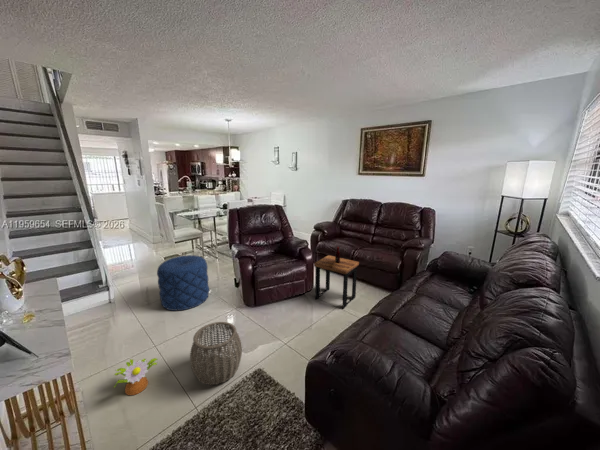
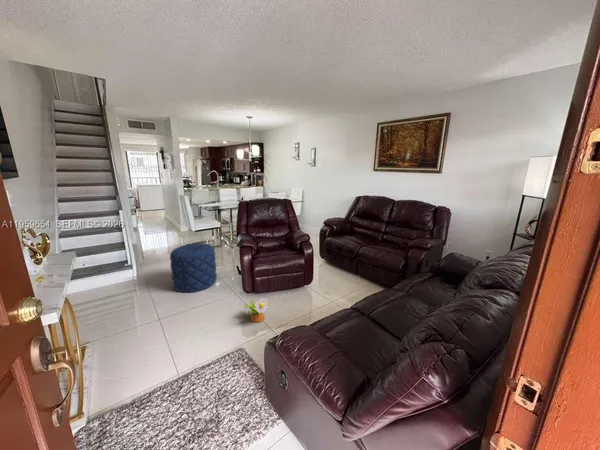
side table: present [314,247,359,309] -> none [313,242,359,304]
woven basket: present [190,322,242,385] -> none [181,303,229,358]
decorative plant: present [114,358,157,395] -> present [245,298,270,323]

